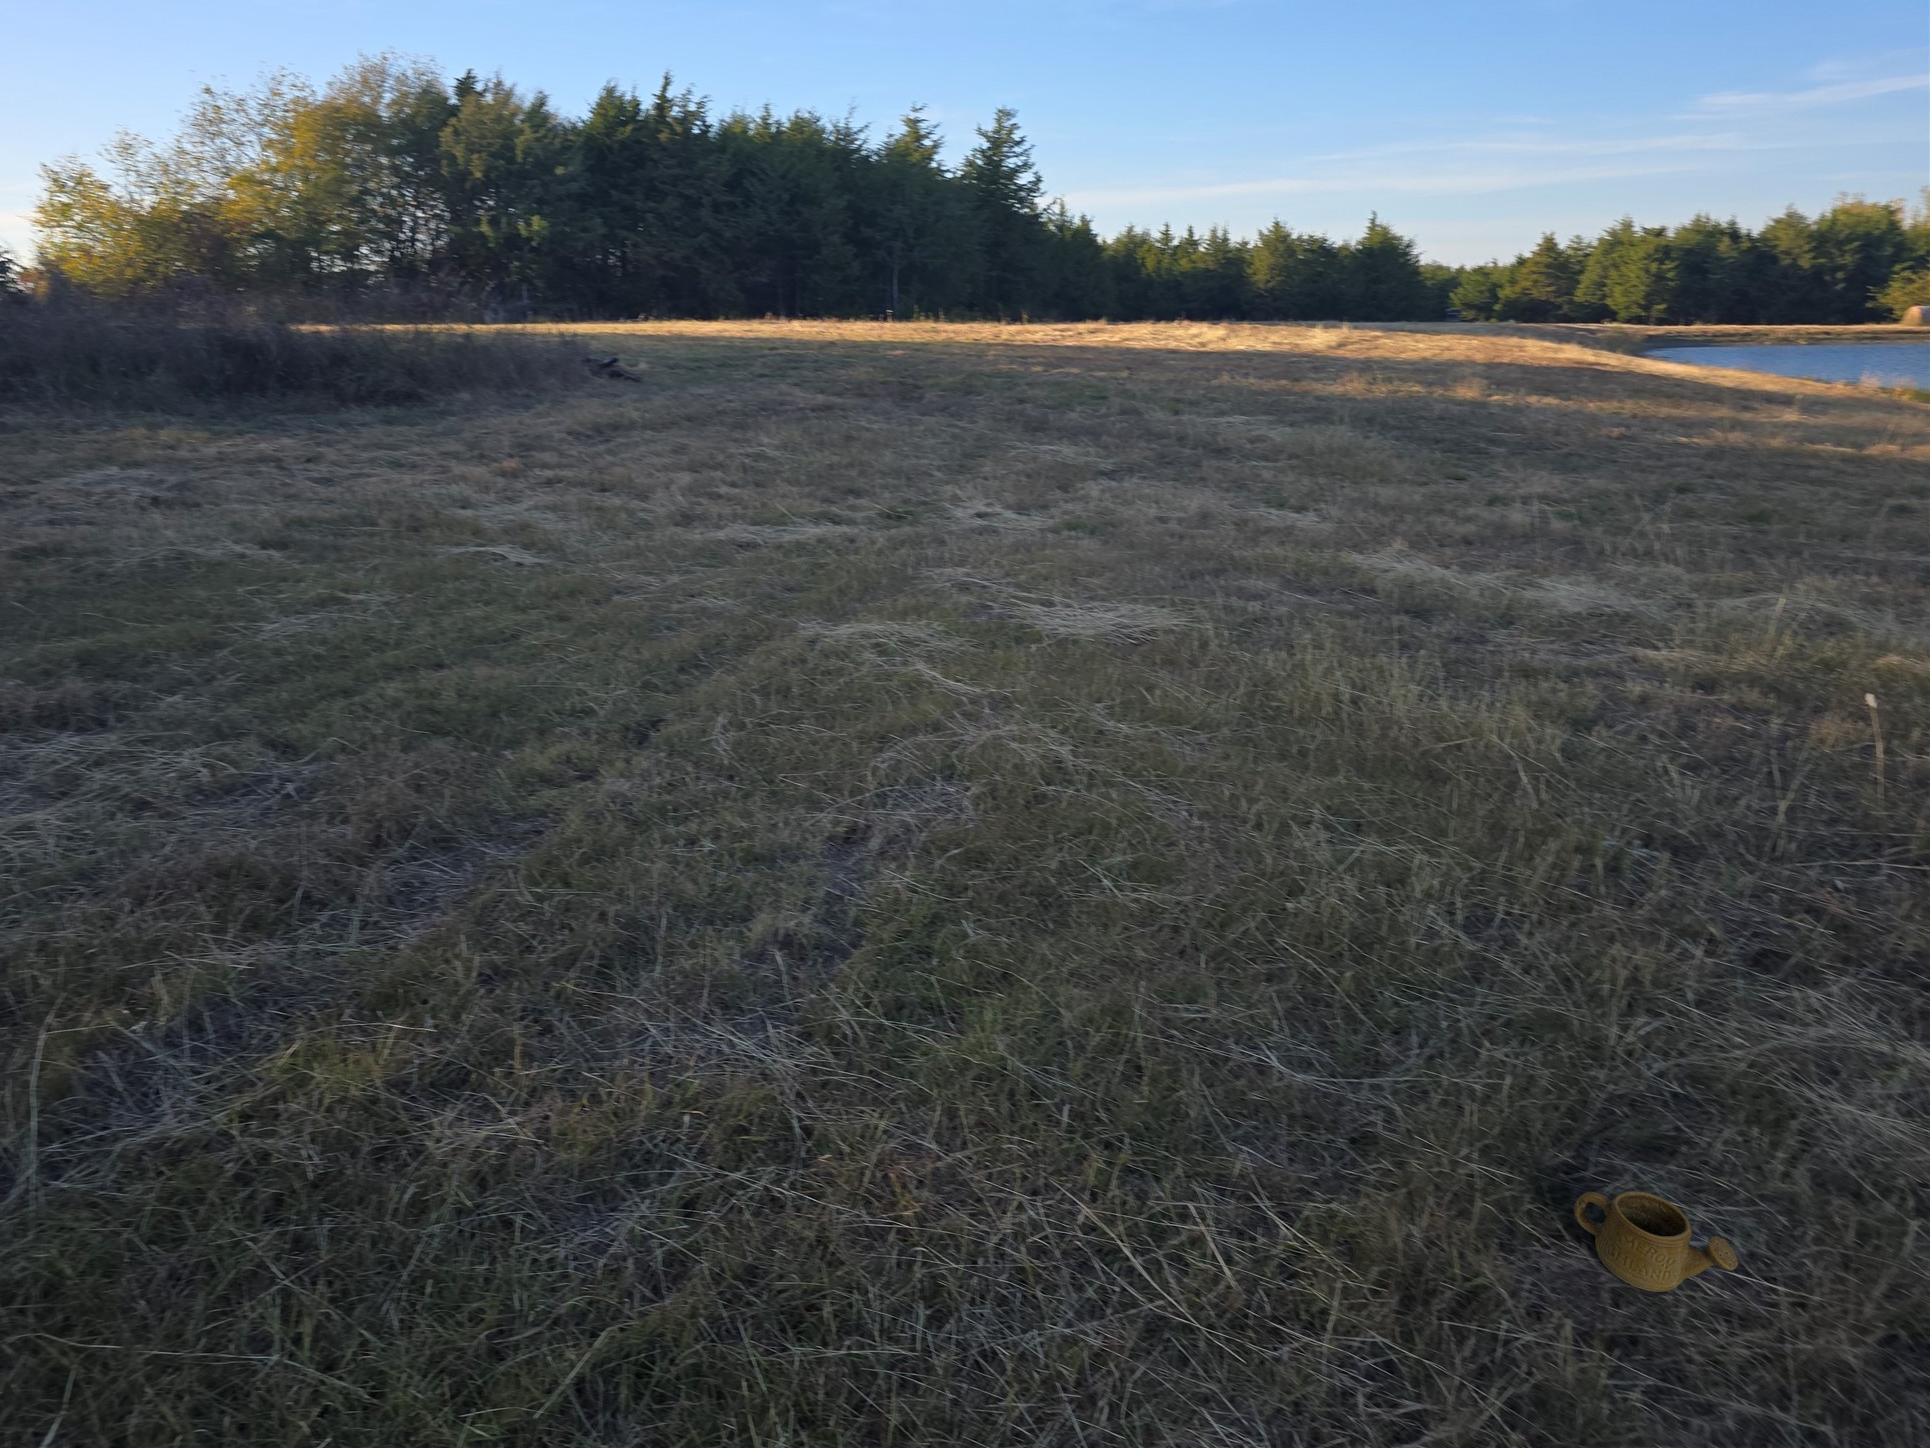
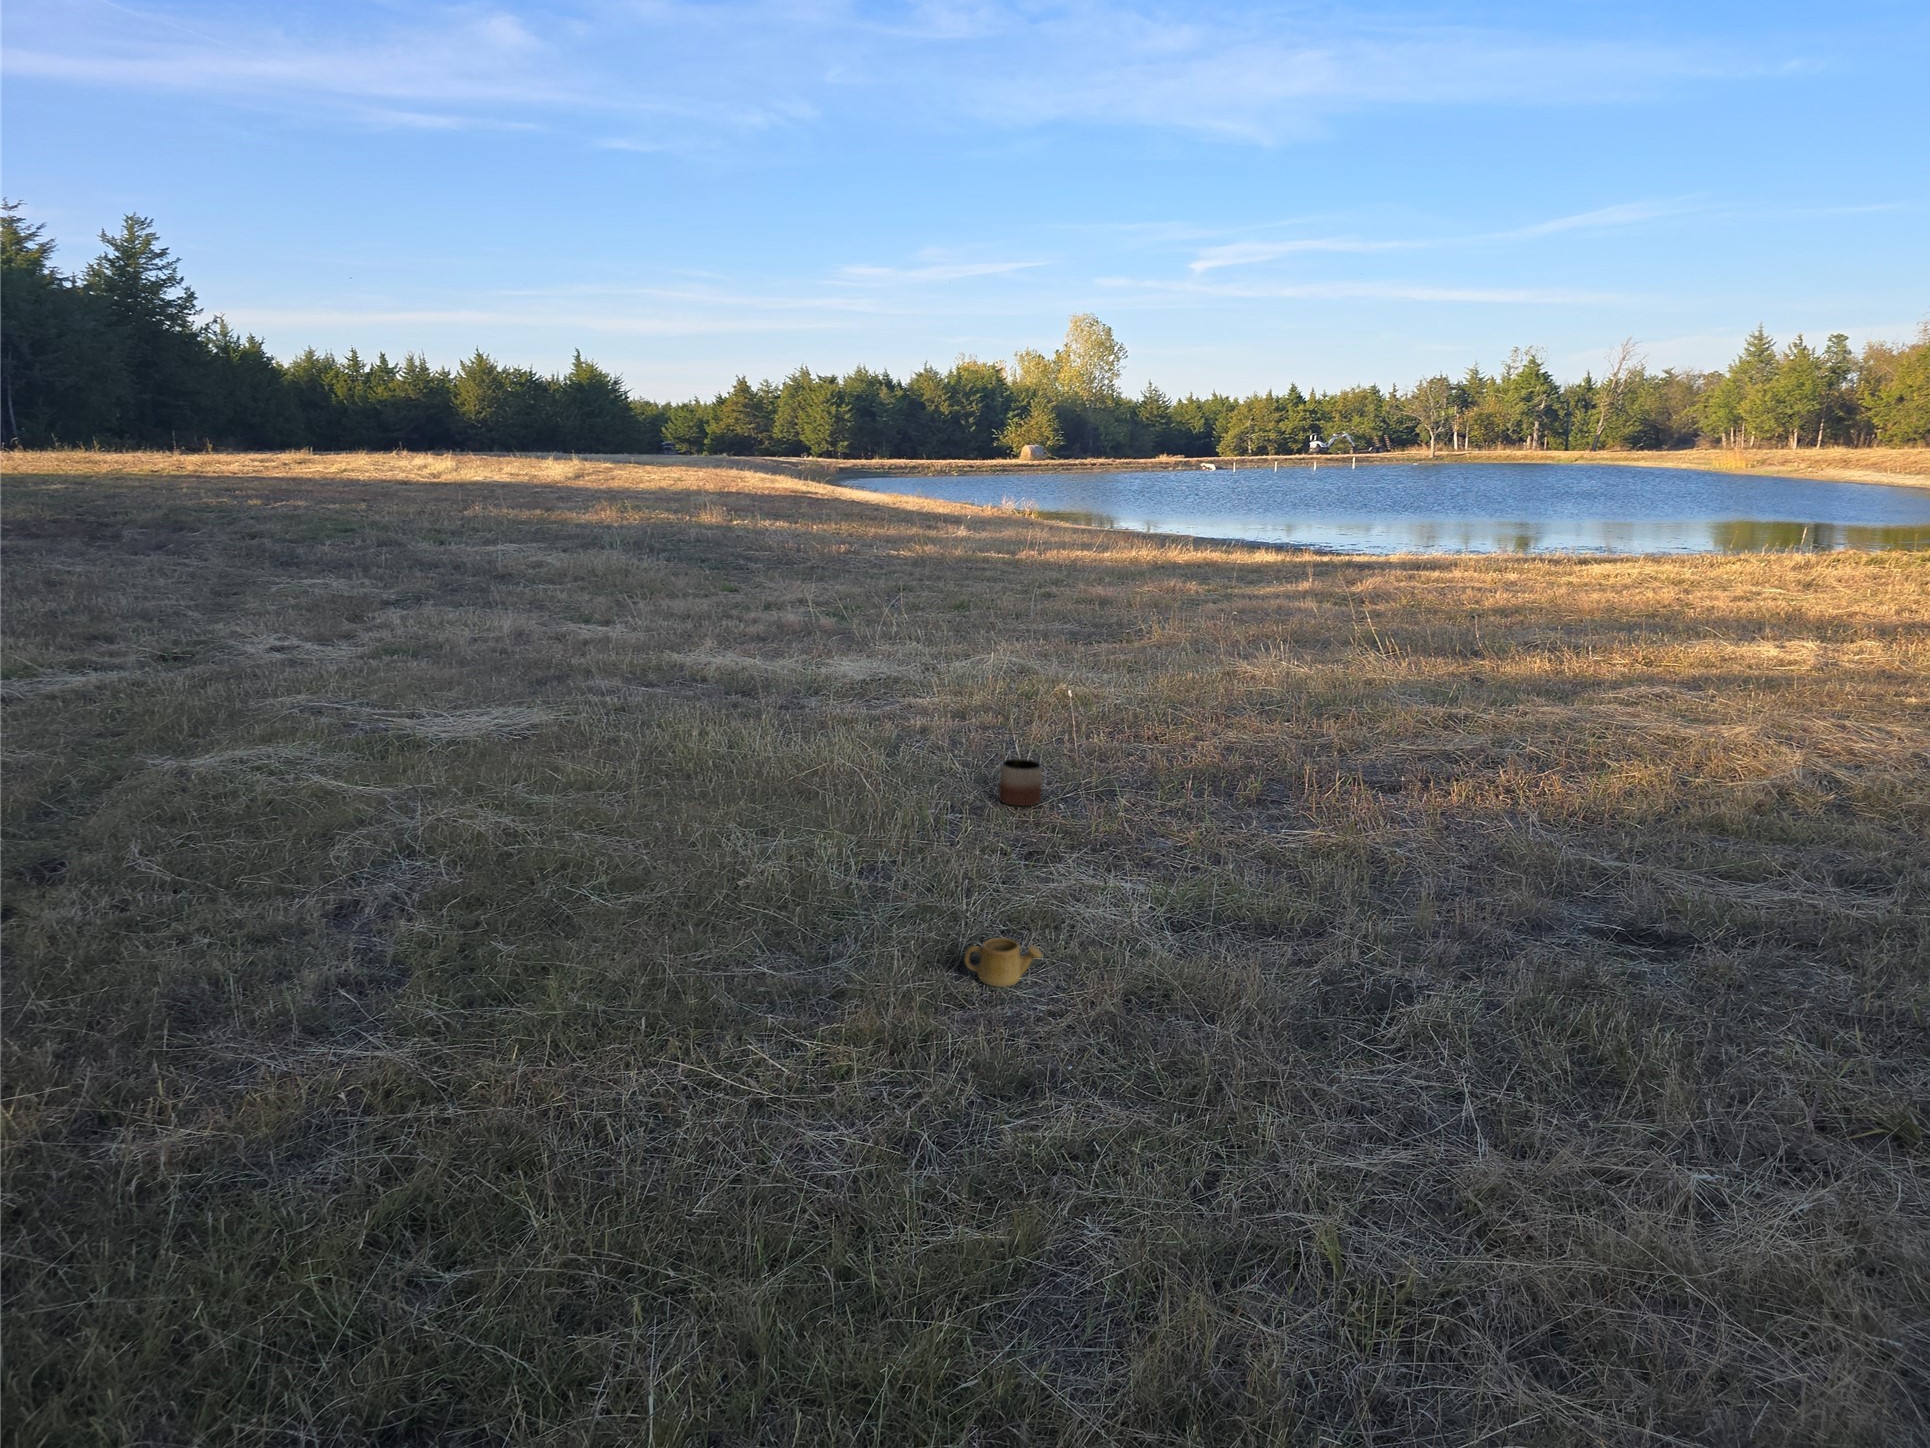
planter: none [1737,804,1833,886] -> present [999,759,1042,806]

